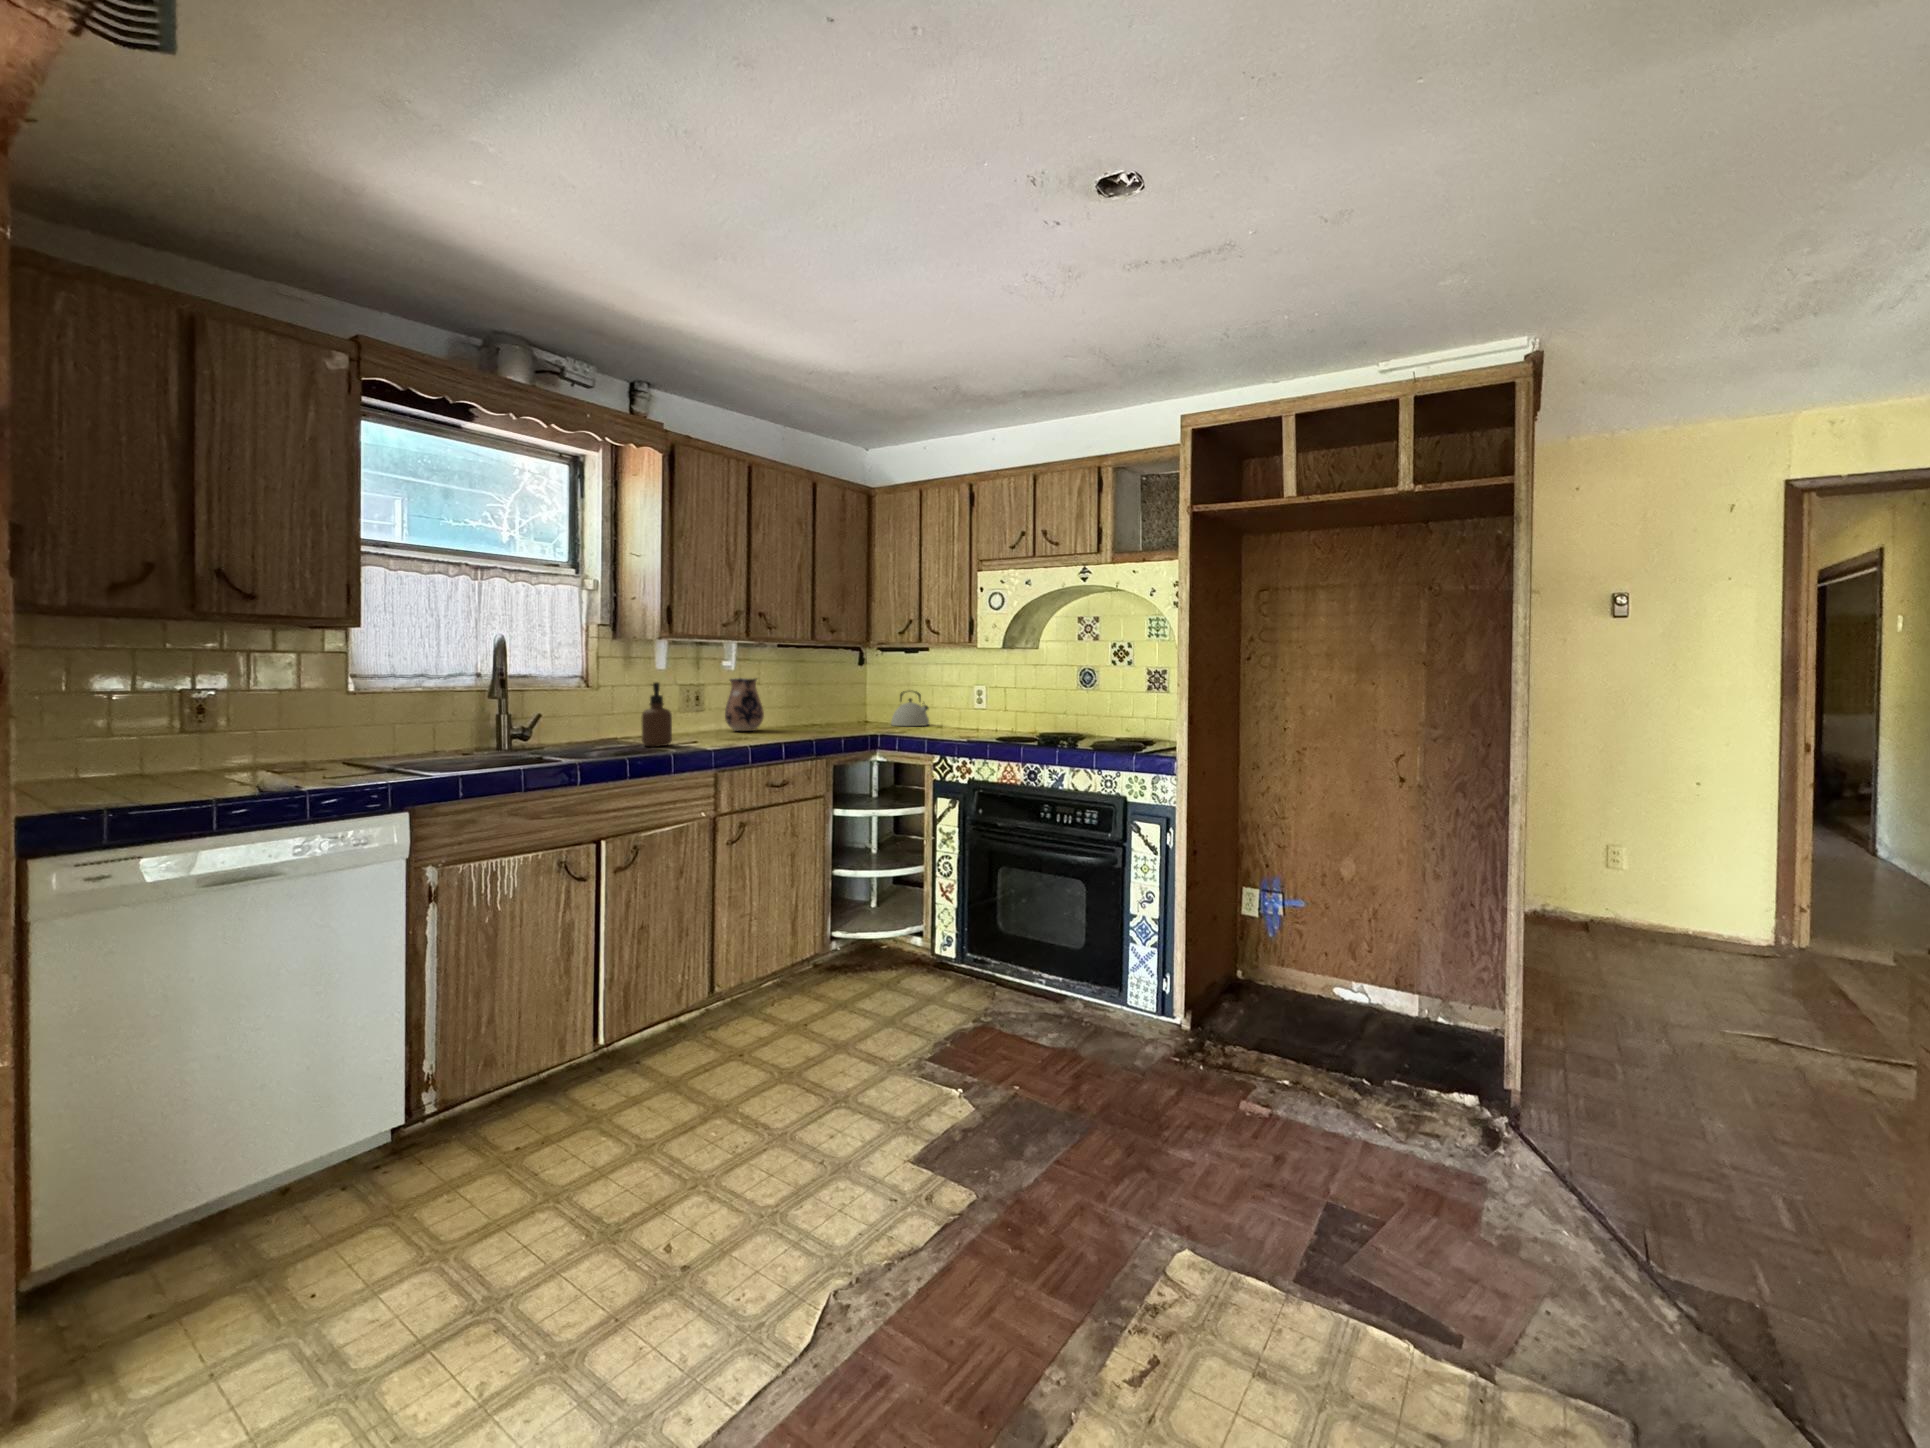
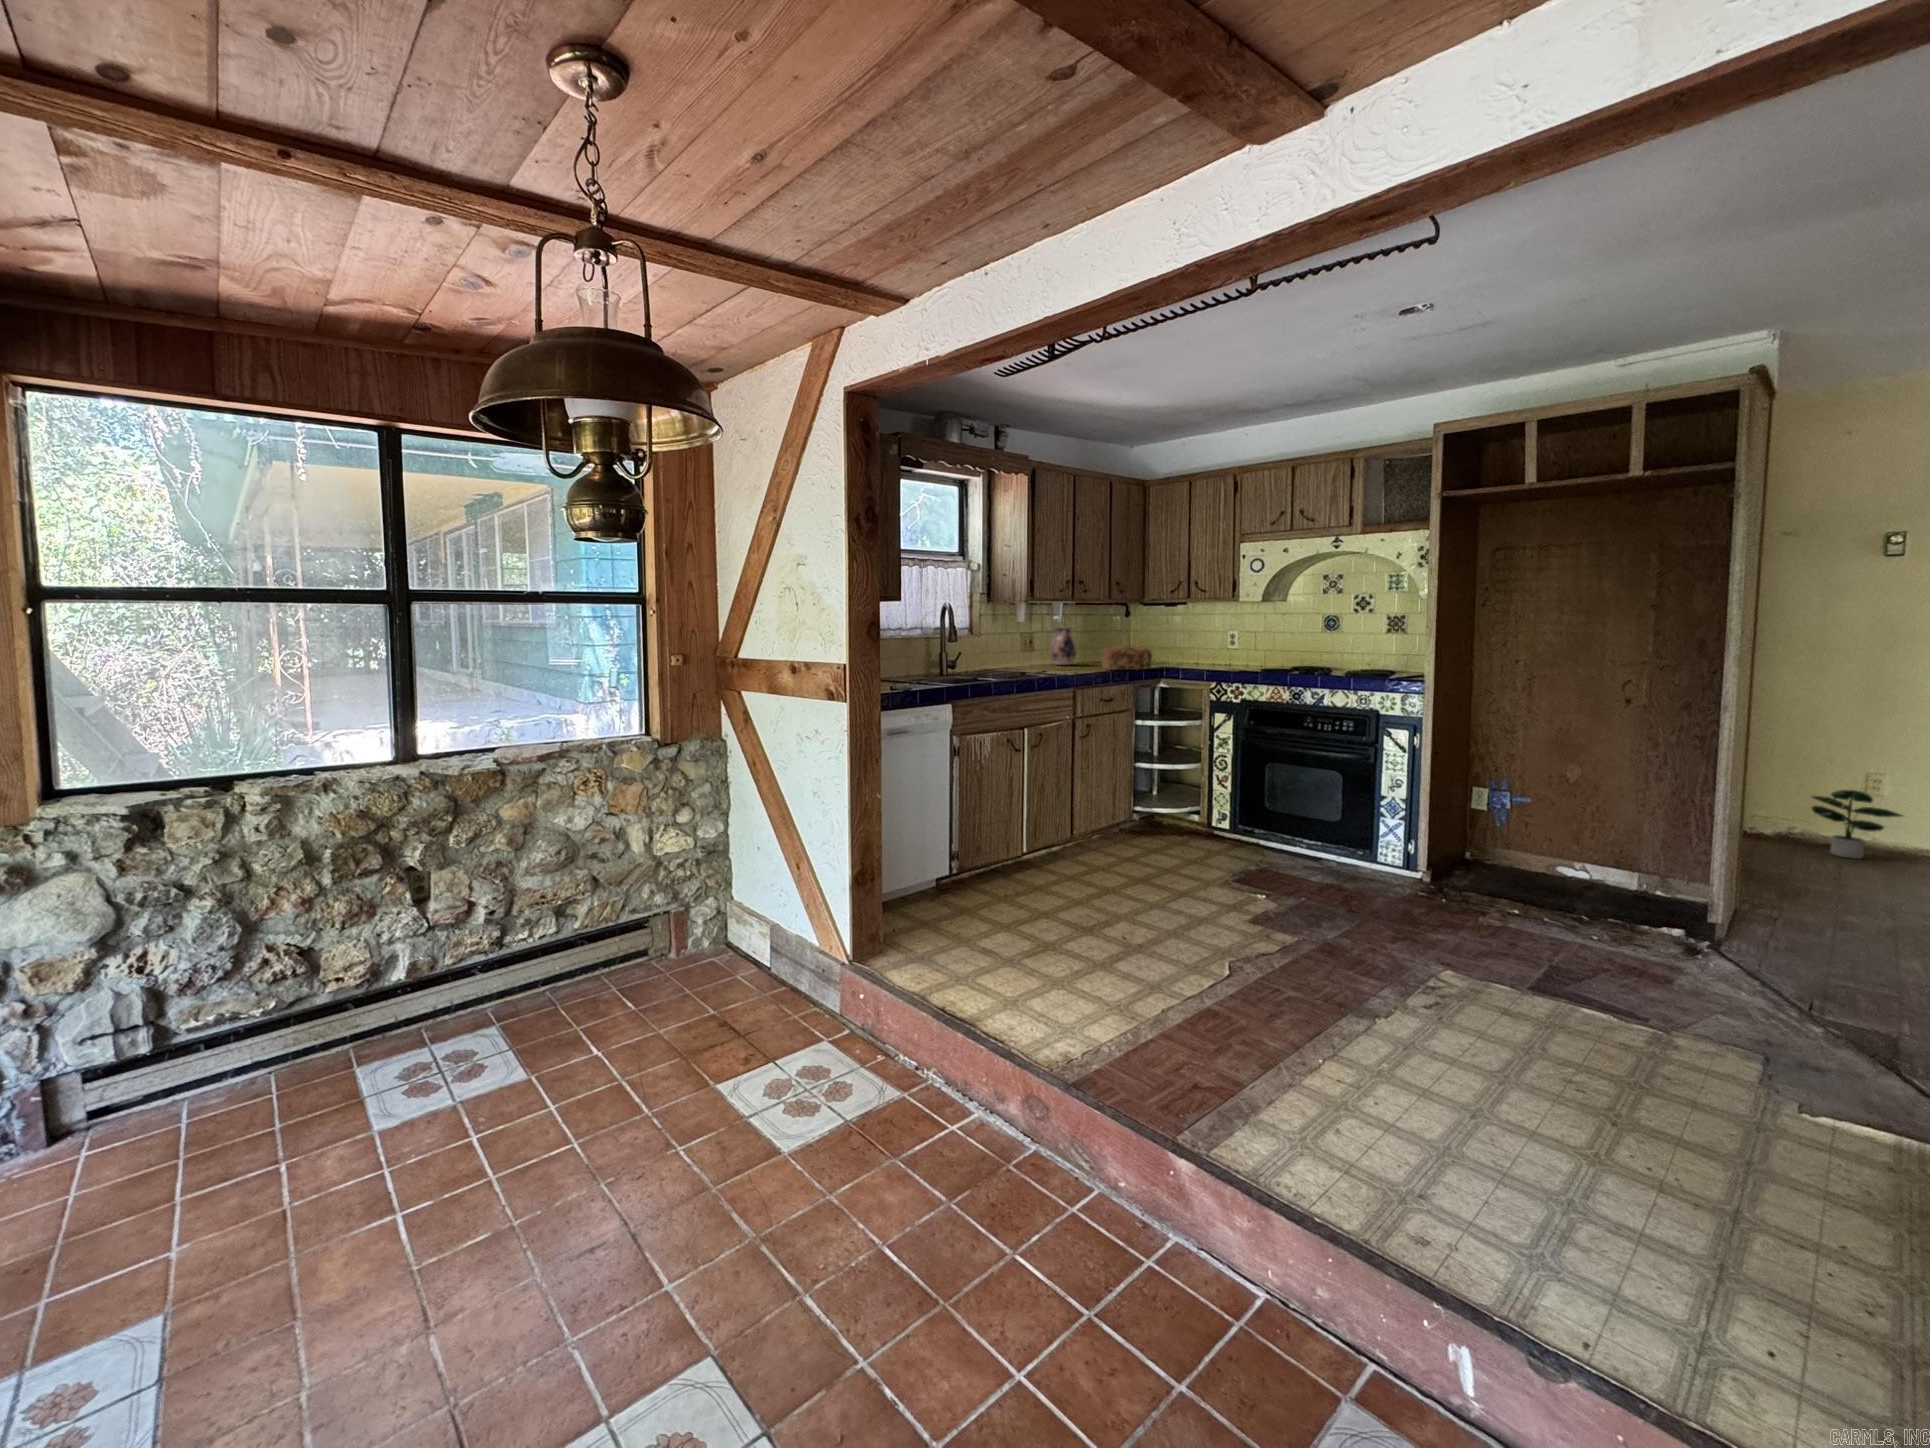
soap dispenser: present [641,682,672,747] -> none [1022,631,1040,673]
kettle: present [891,691,930,726] -> none [1158,635,1189,662]
bread loaf: none [785,706,853,741] -> present [1102,646,1152,670]
potted plant: none [1565,866,1648,945] -> present [1812,790,1903,859]

